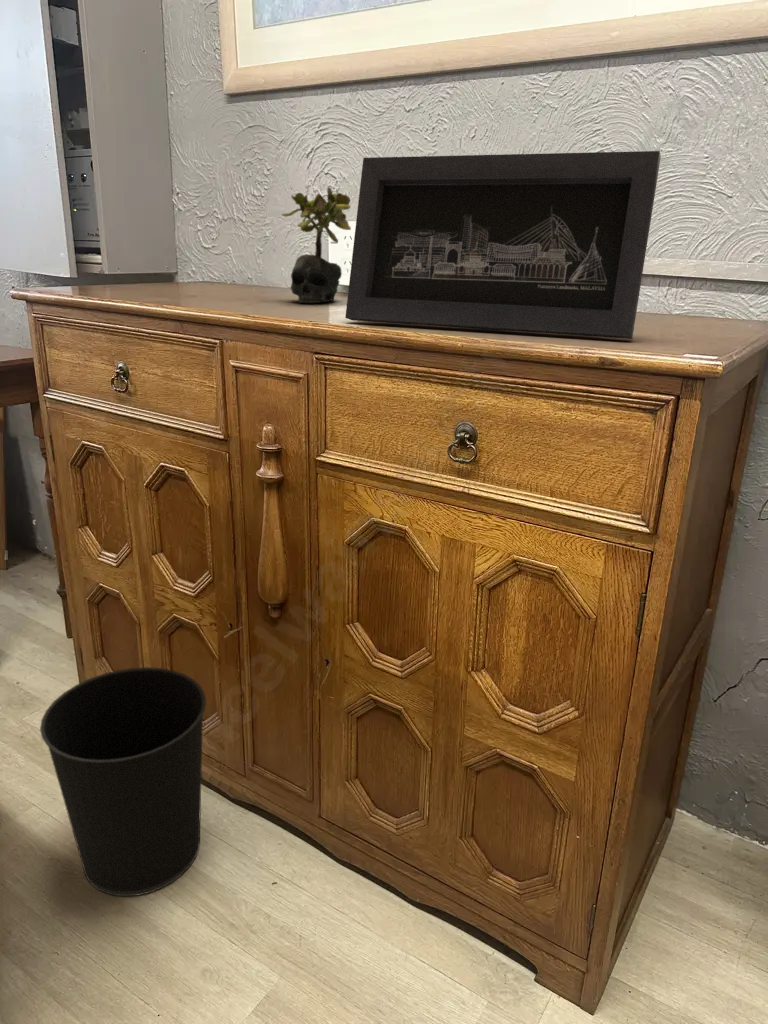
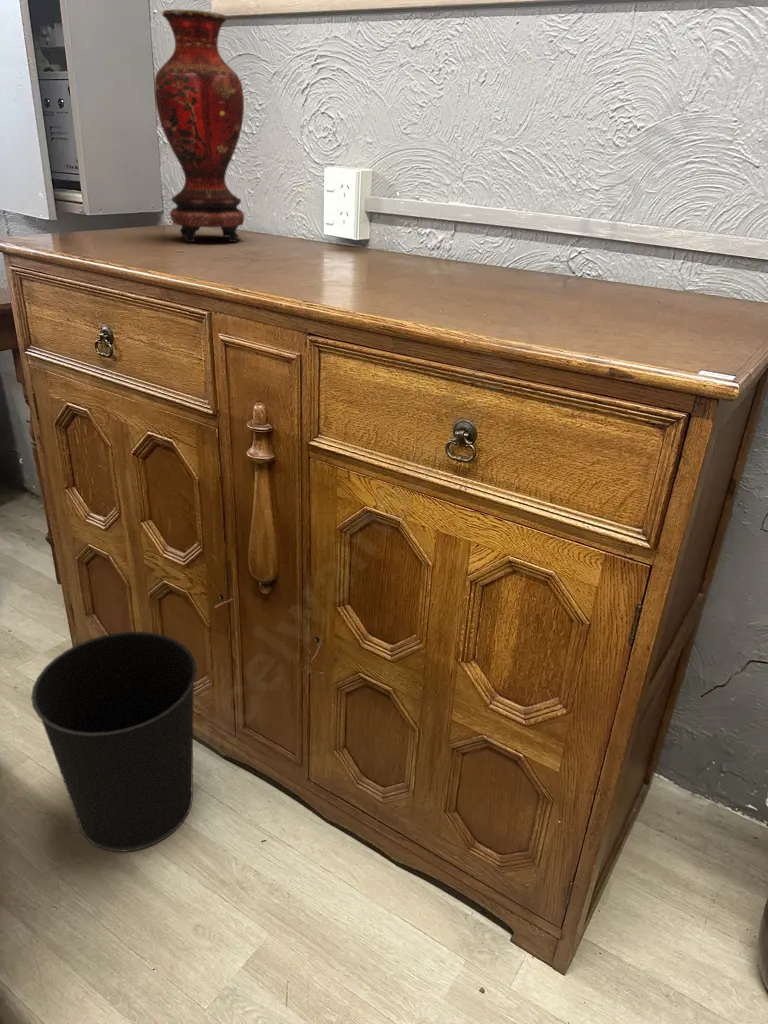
vase: none [172,84,254,291] -> present [155,9,244,242]
picture frame: present [345,151,661,339] -> none [340,120,689,339]
succulent plant: present [282,188,351,303] -> none [273,136,348,266]

